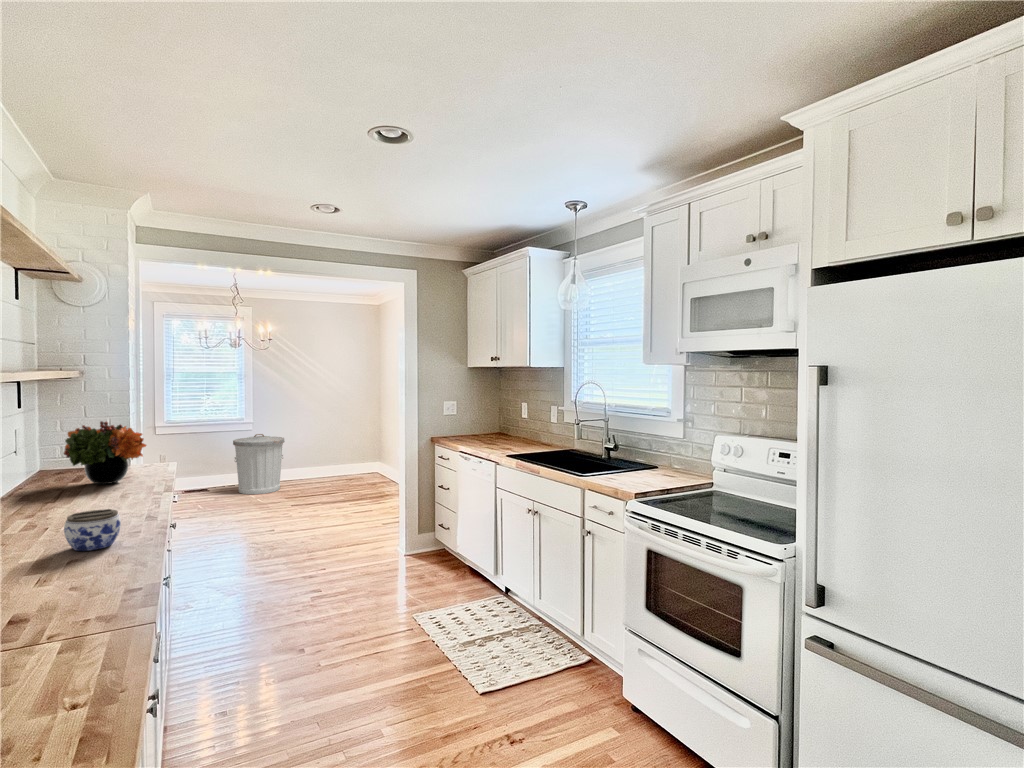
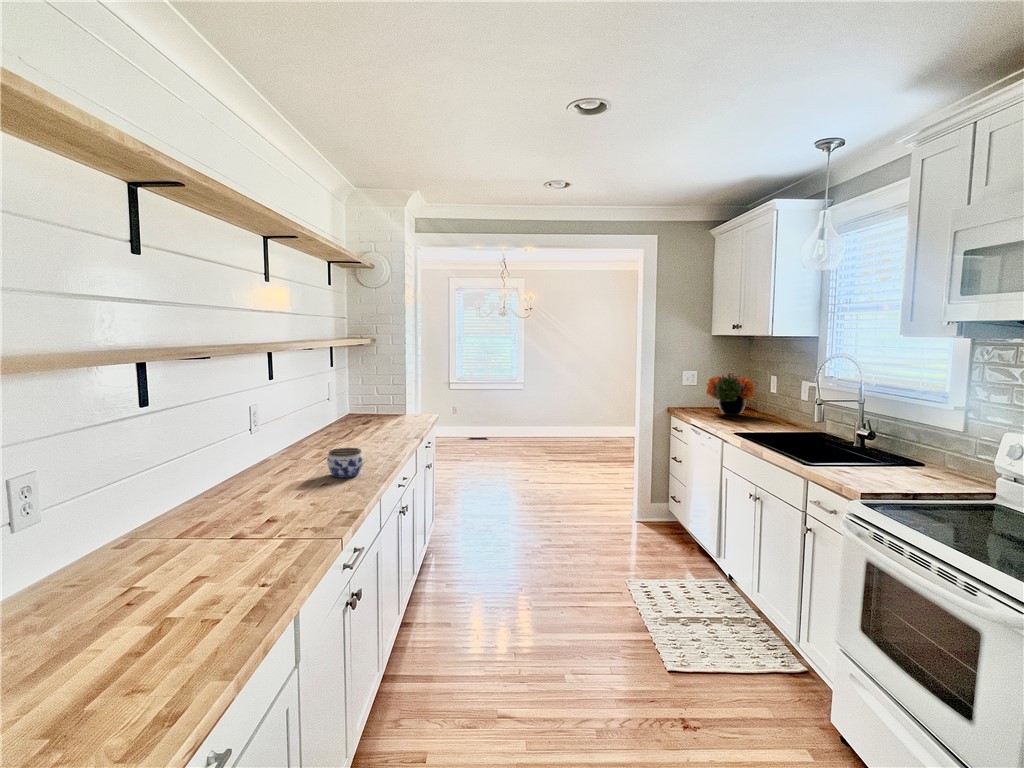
flower arrangement: present [64,421,146,484] -> present [706,373,755,415]
trash can: present [233,434,285,494] -> none [507,394,549,448]

